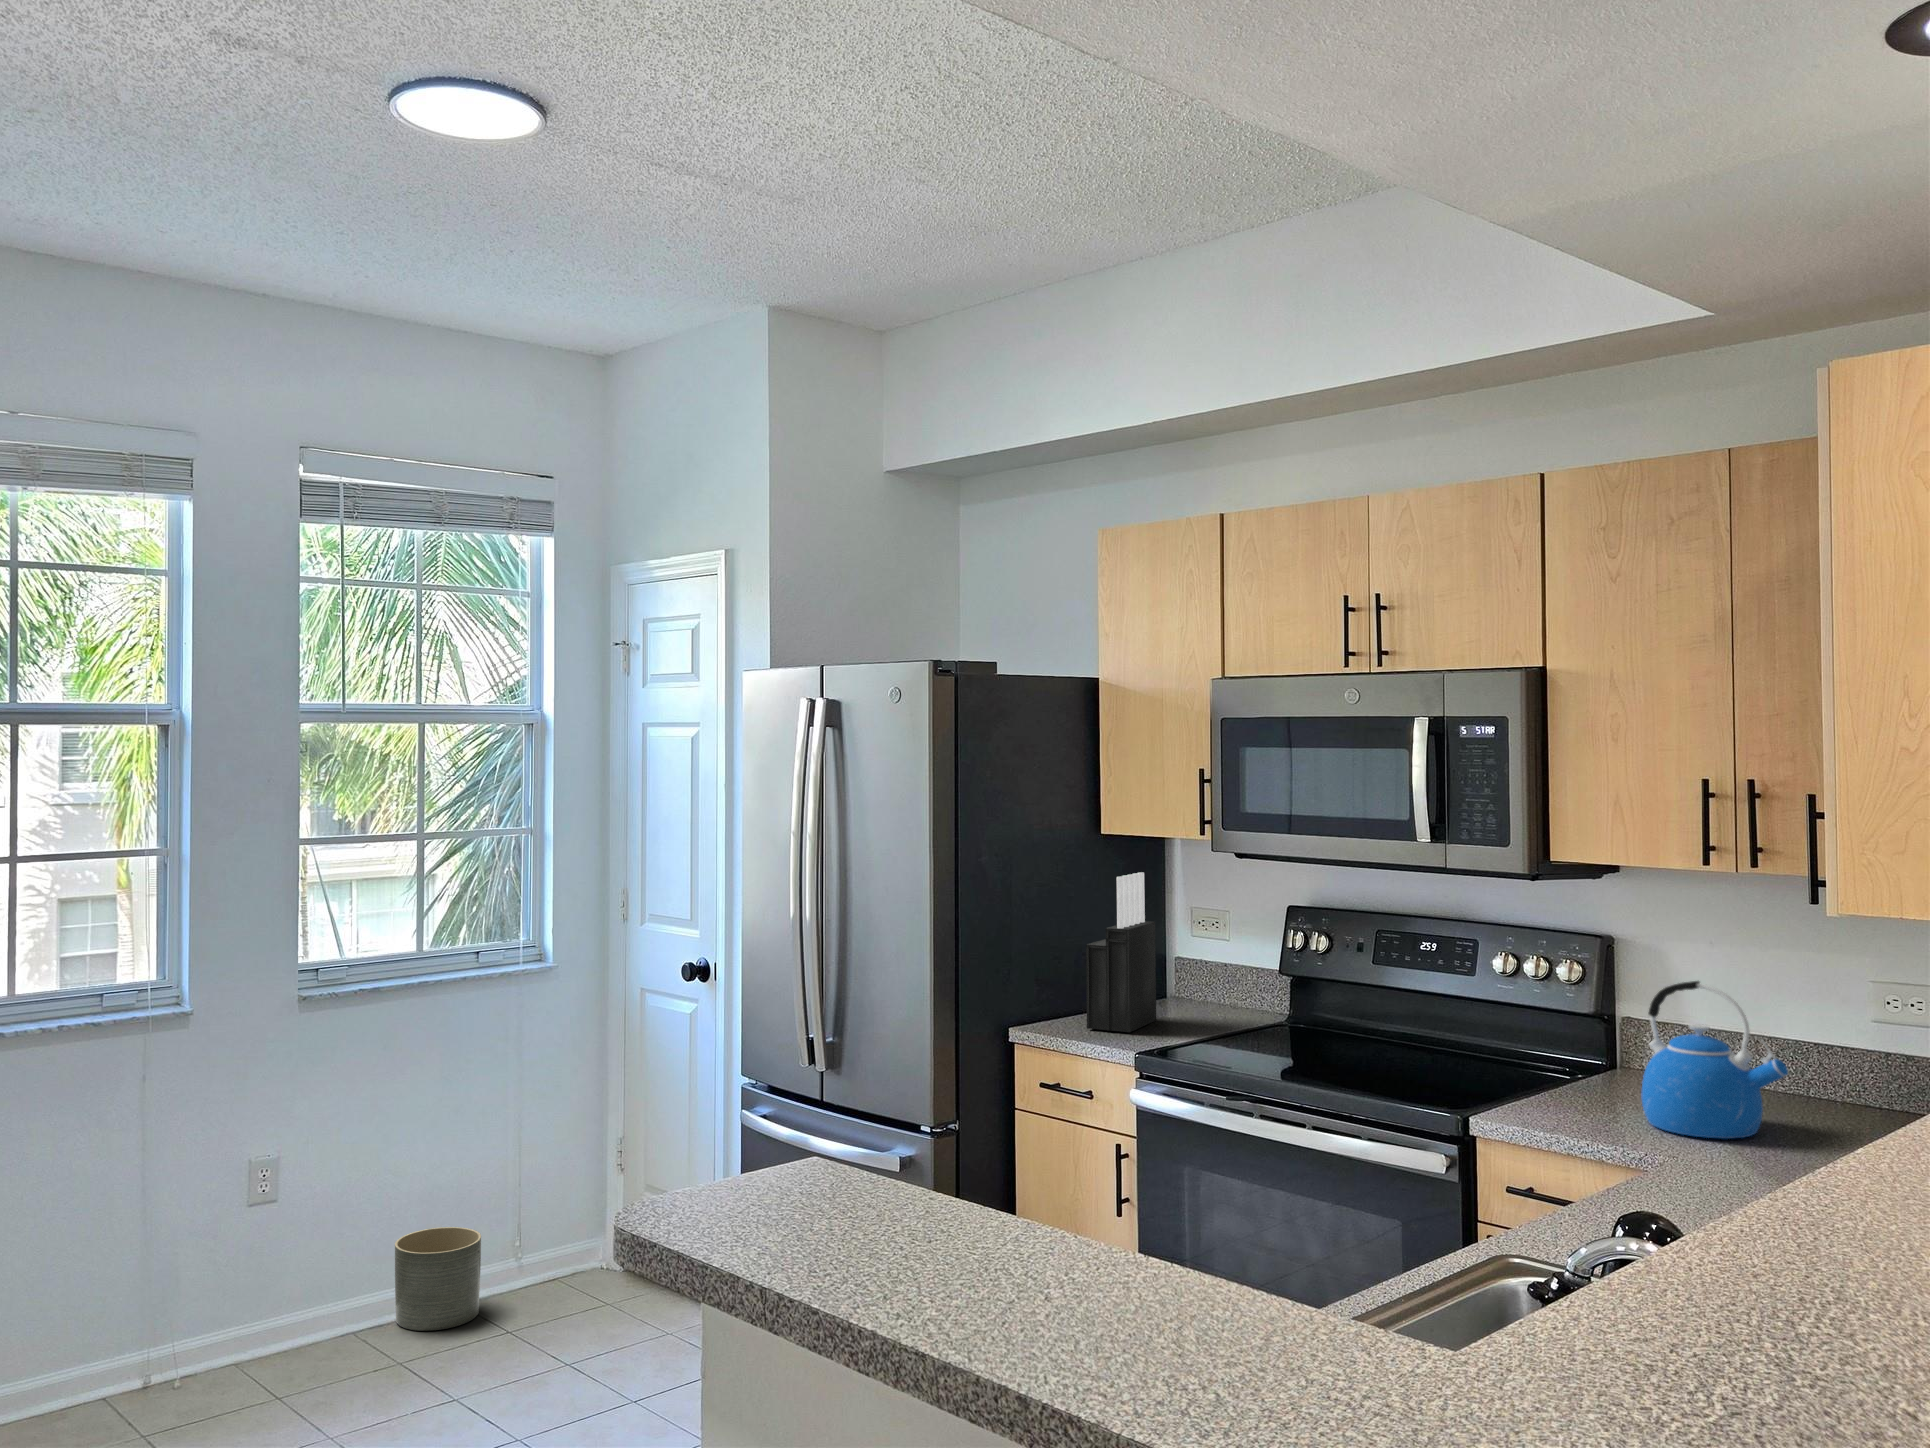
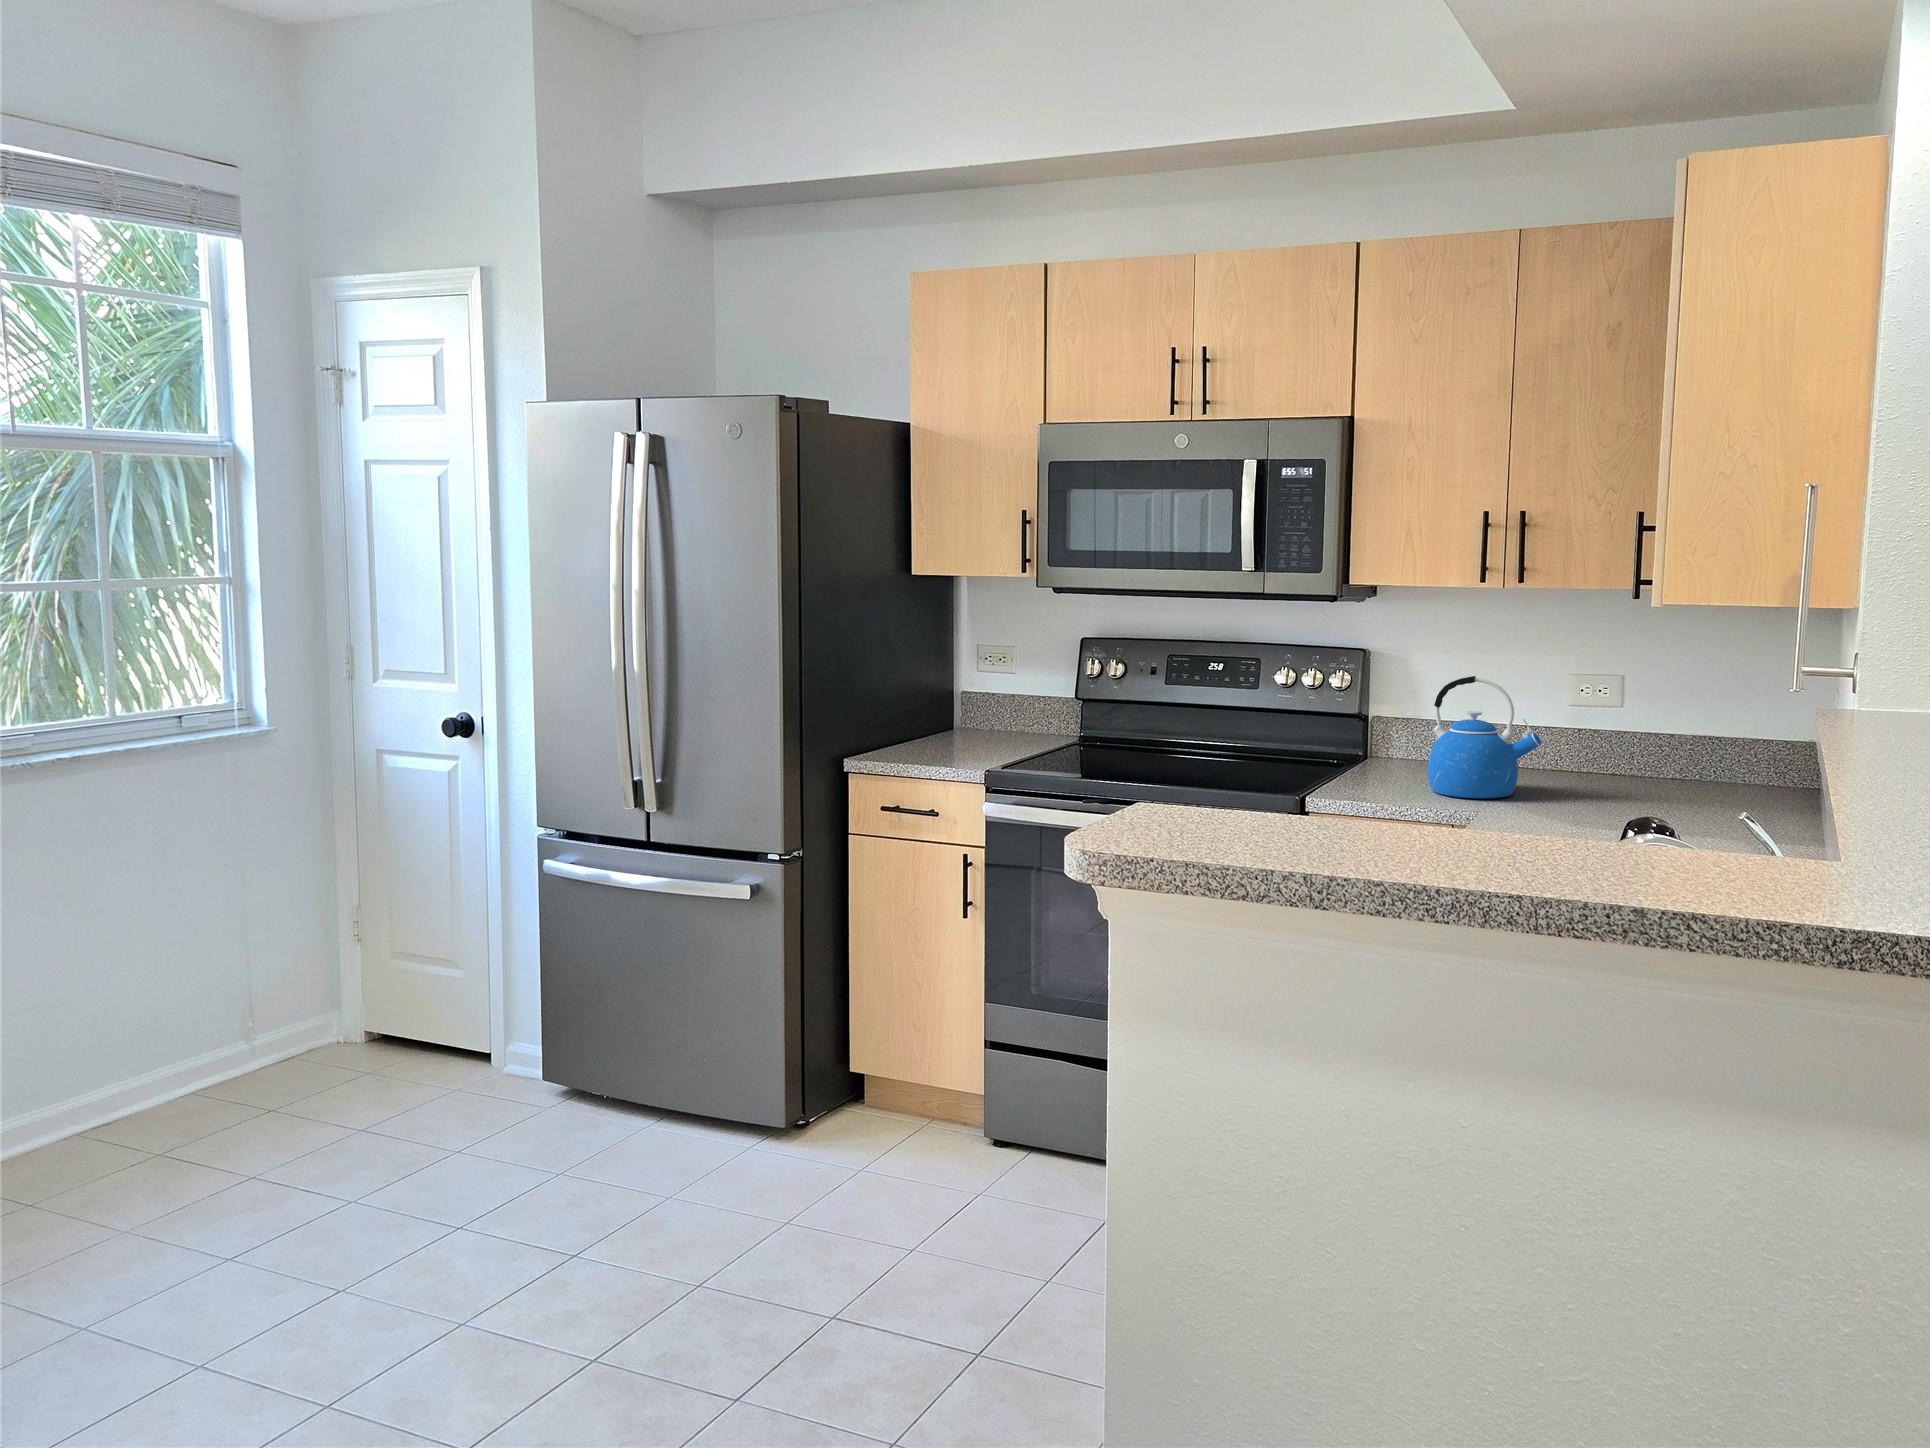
knife block: present [1086,872,1156,1032] -> none [914,608,970,756]
planter: present [395,1227,481,1331] -> none [122,1019,229,1131]

